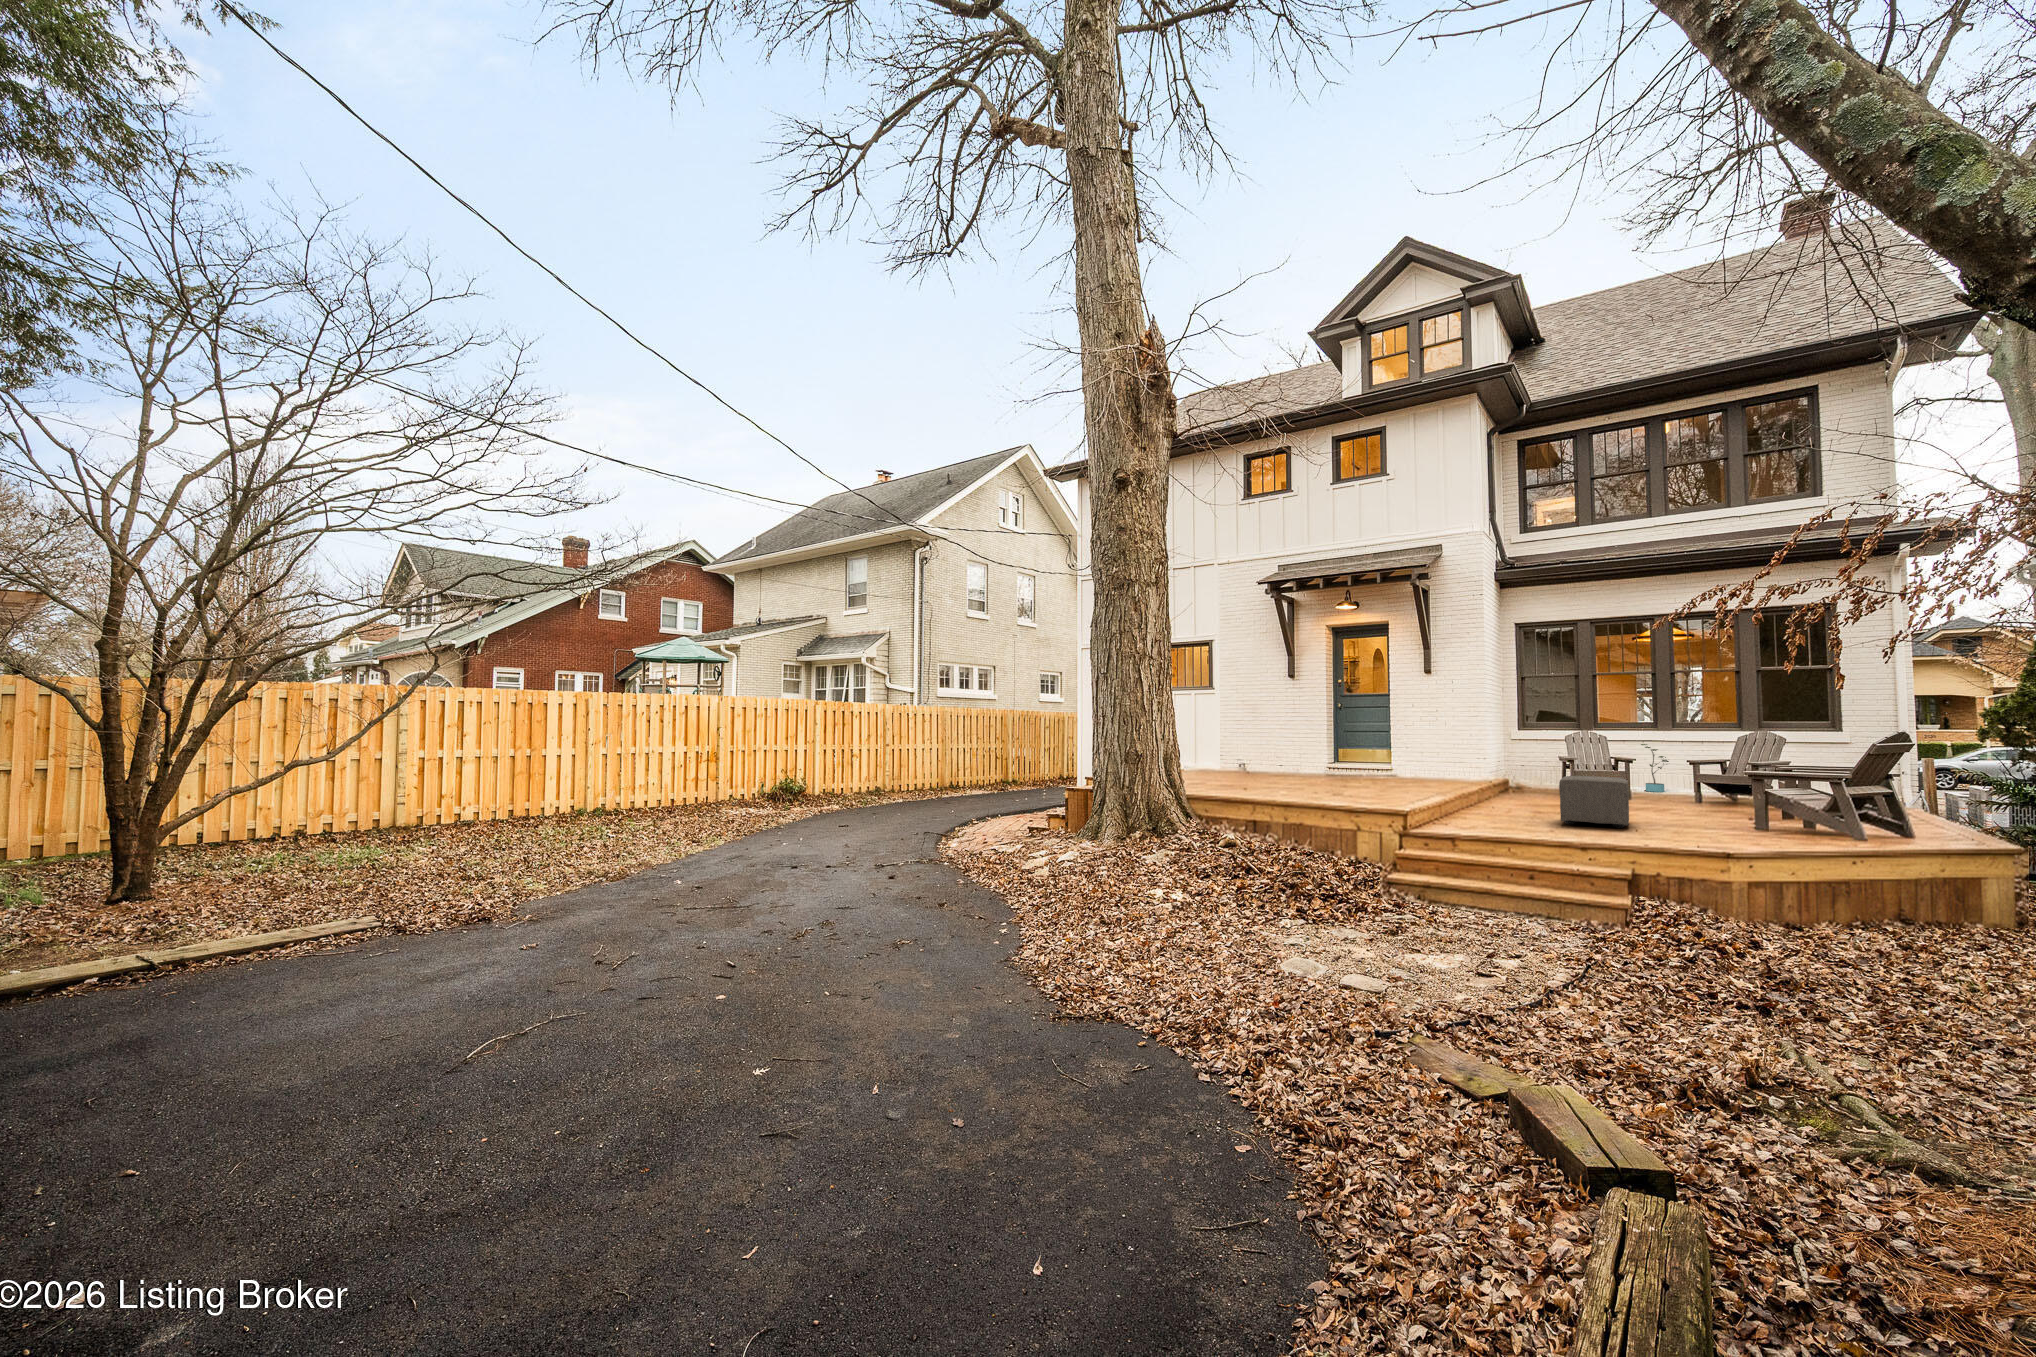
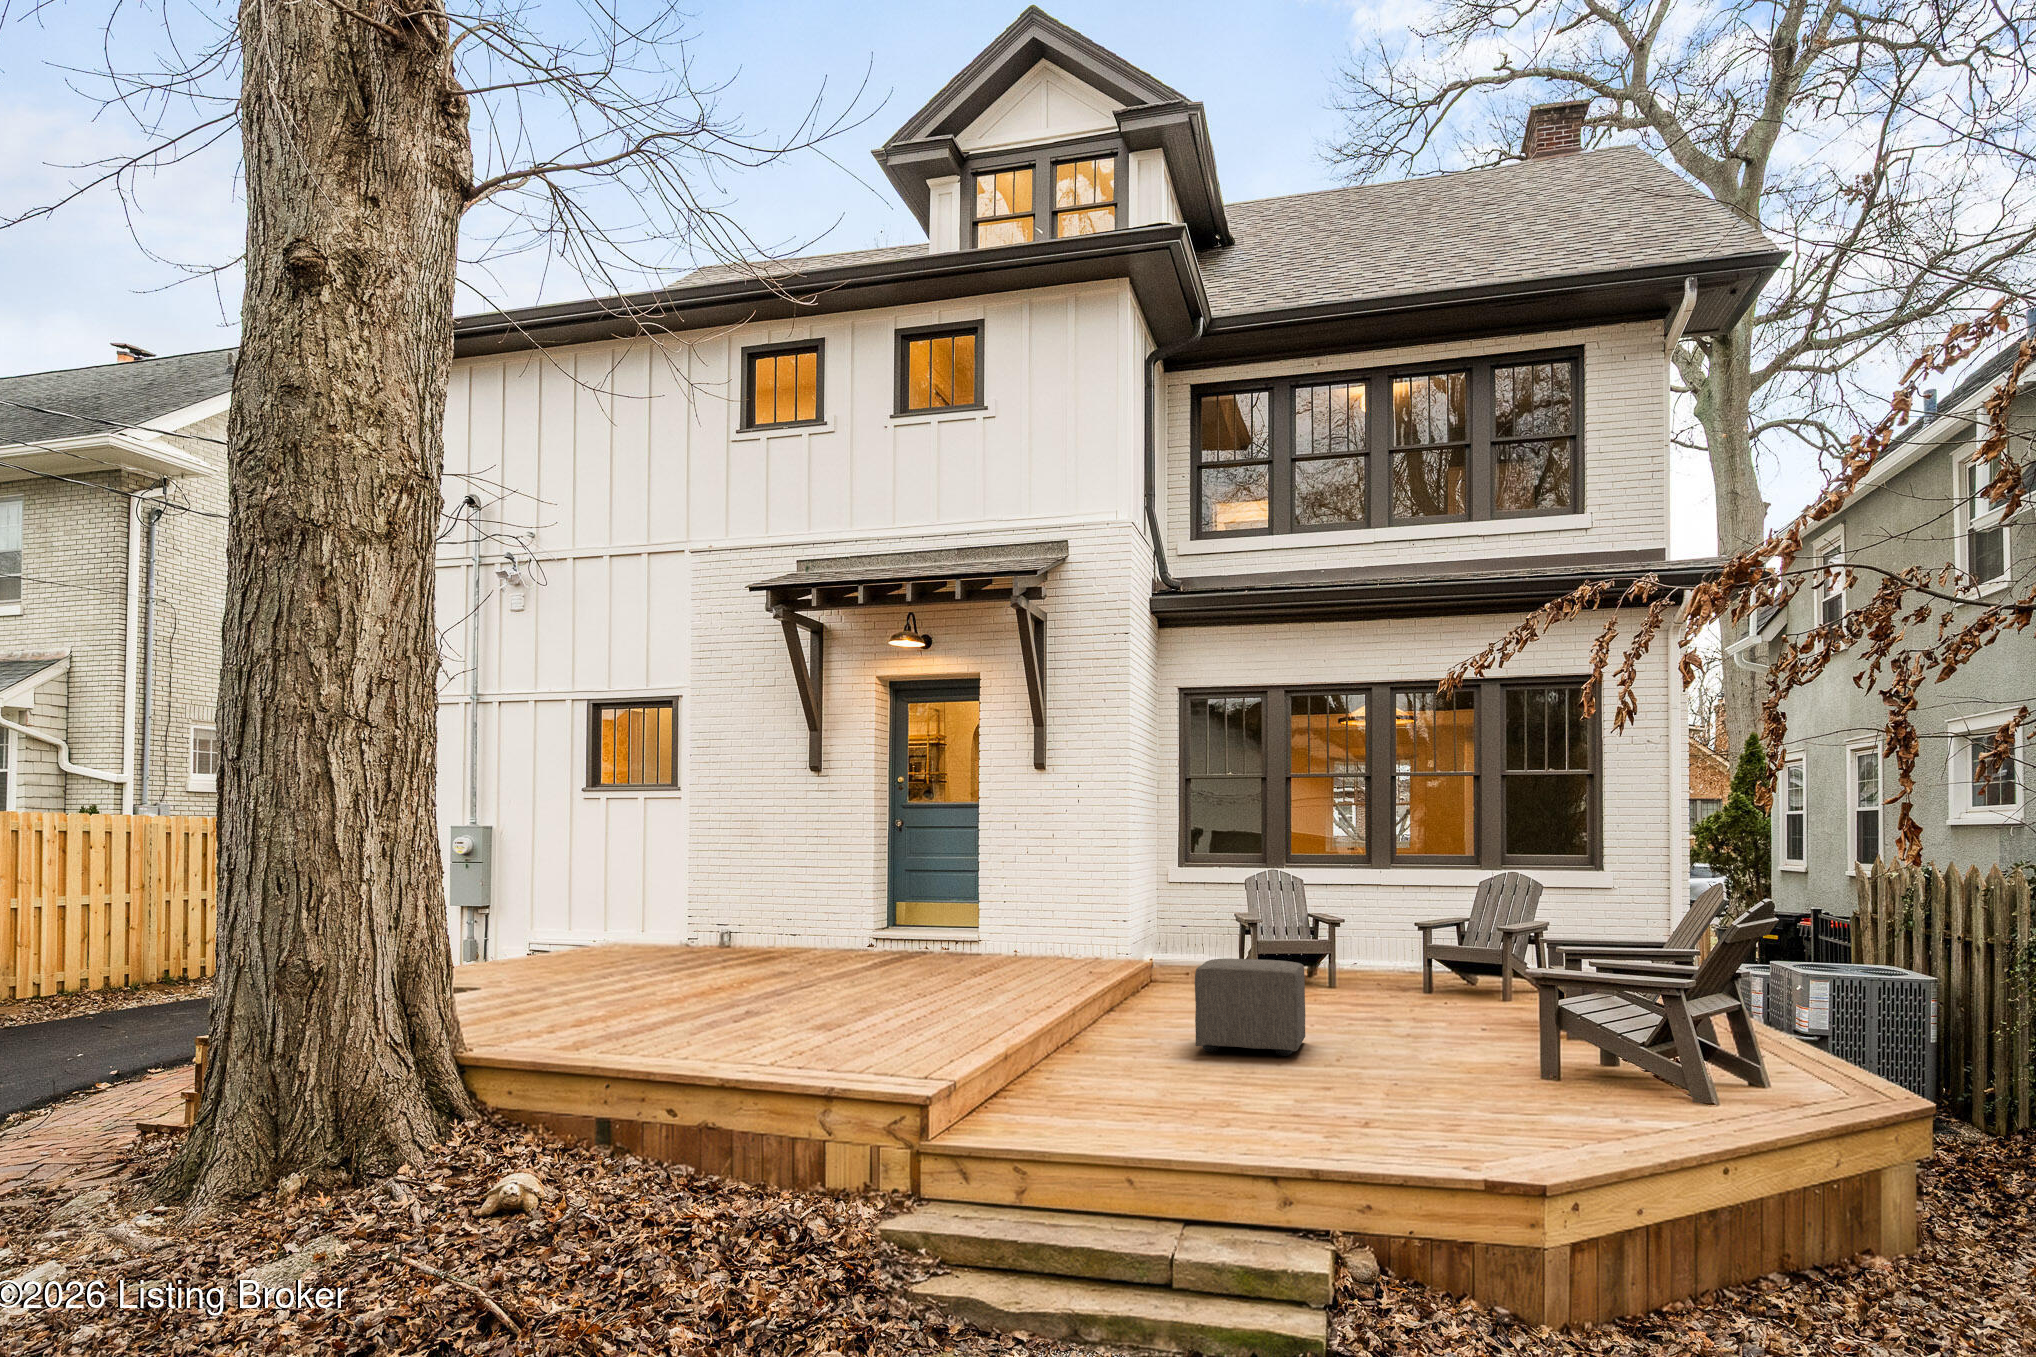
potted plant: present [1641,744,1669,792] -> none [1354,891,1396,971]

